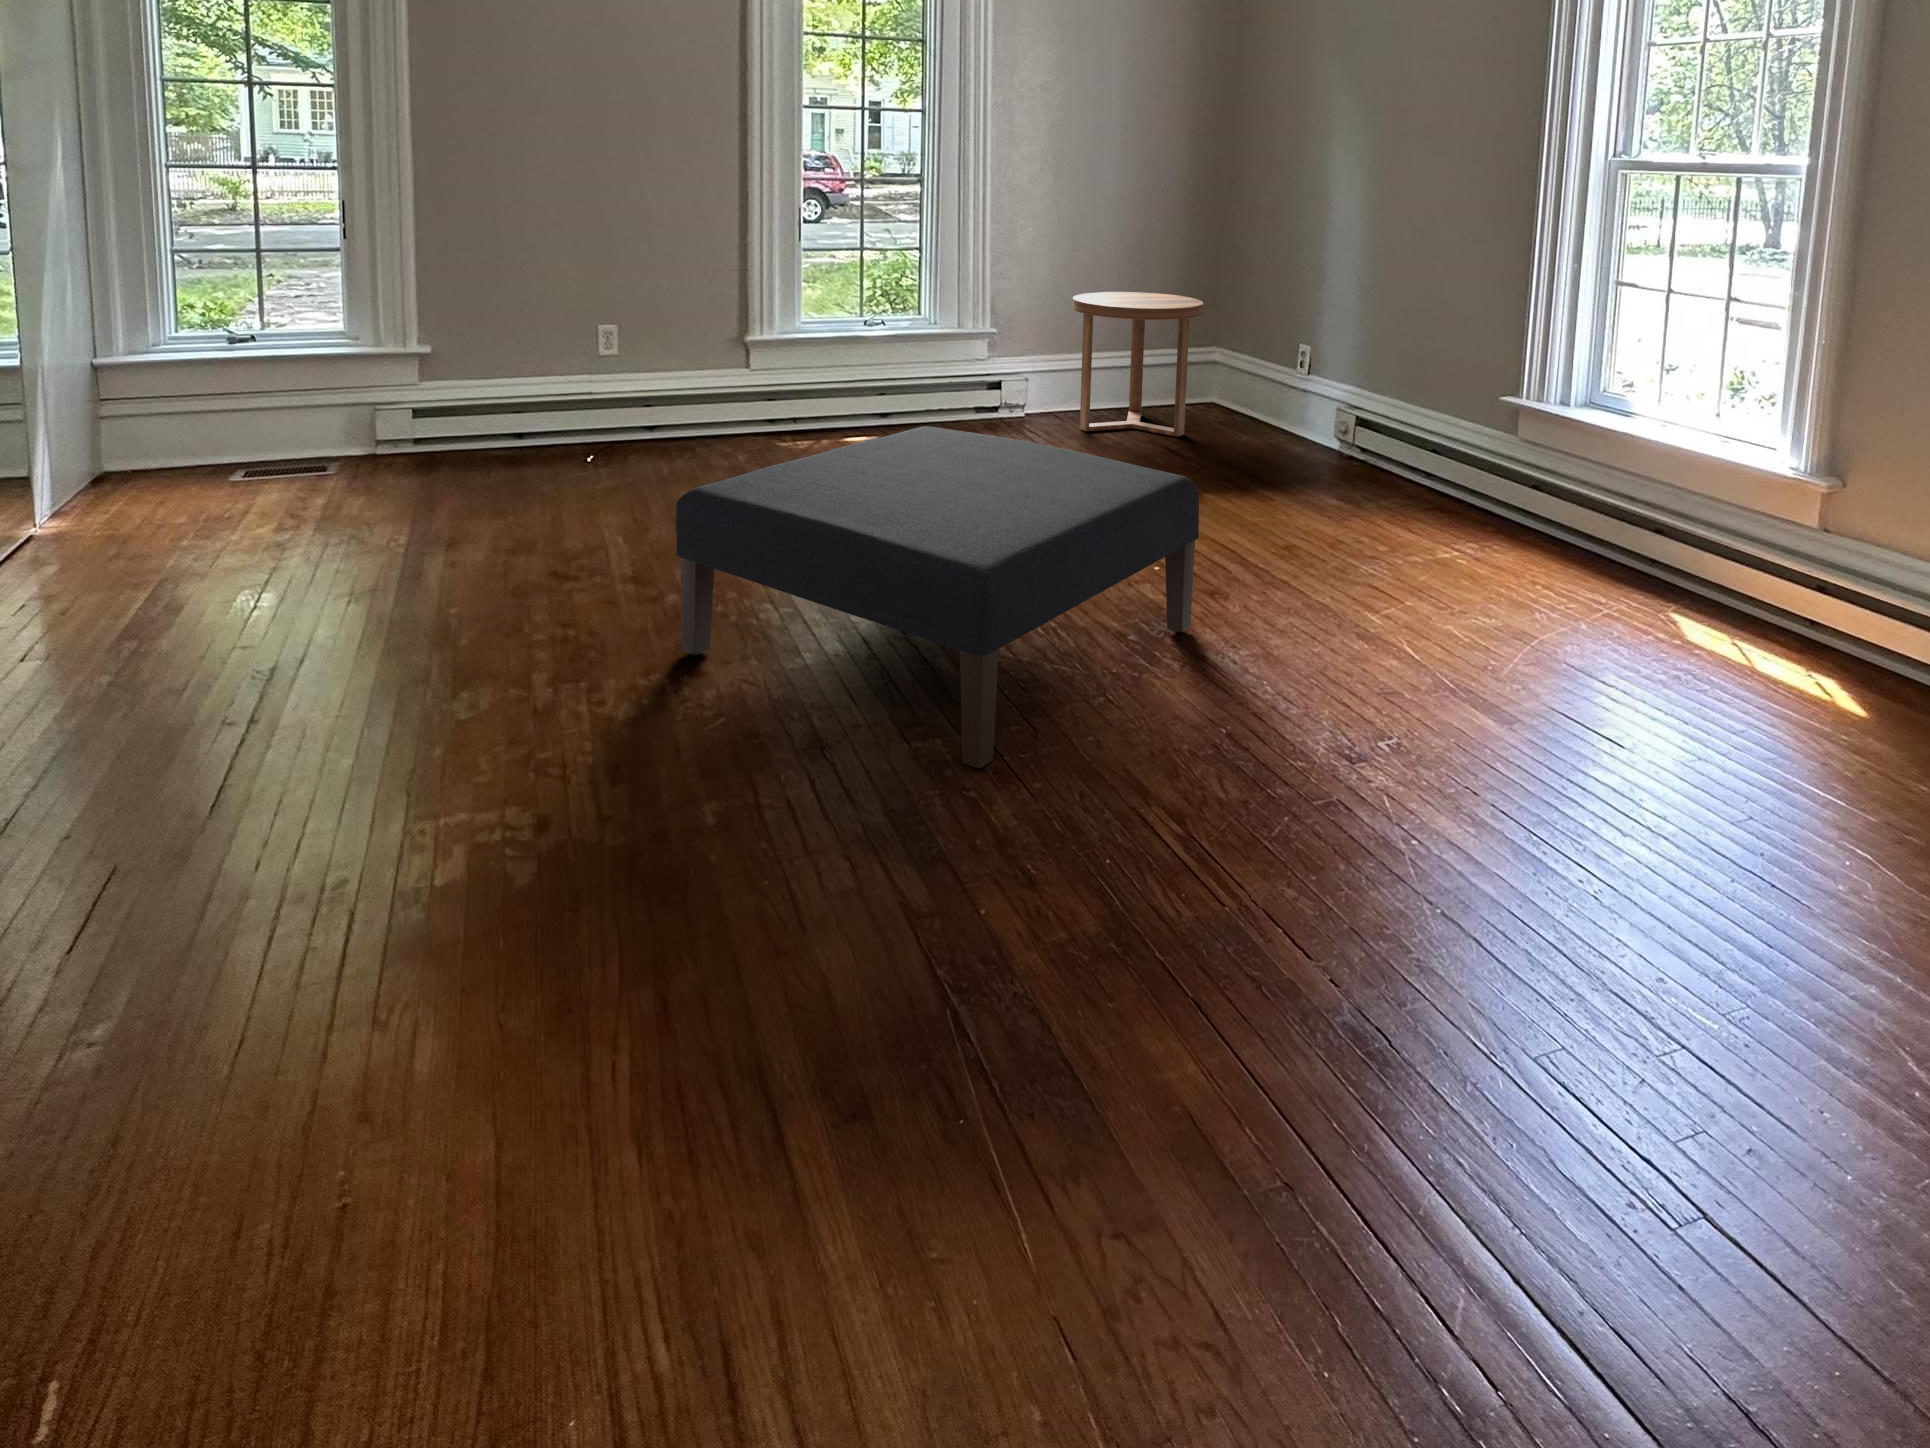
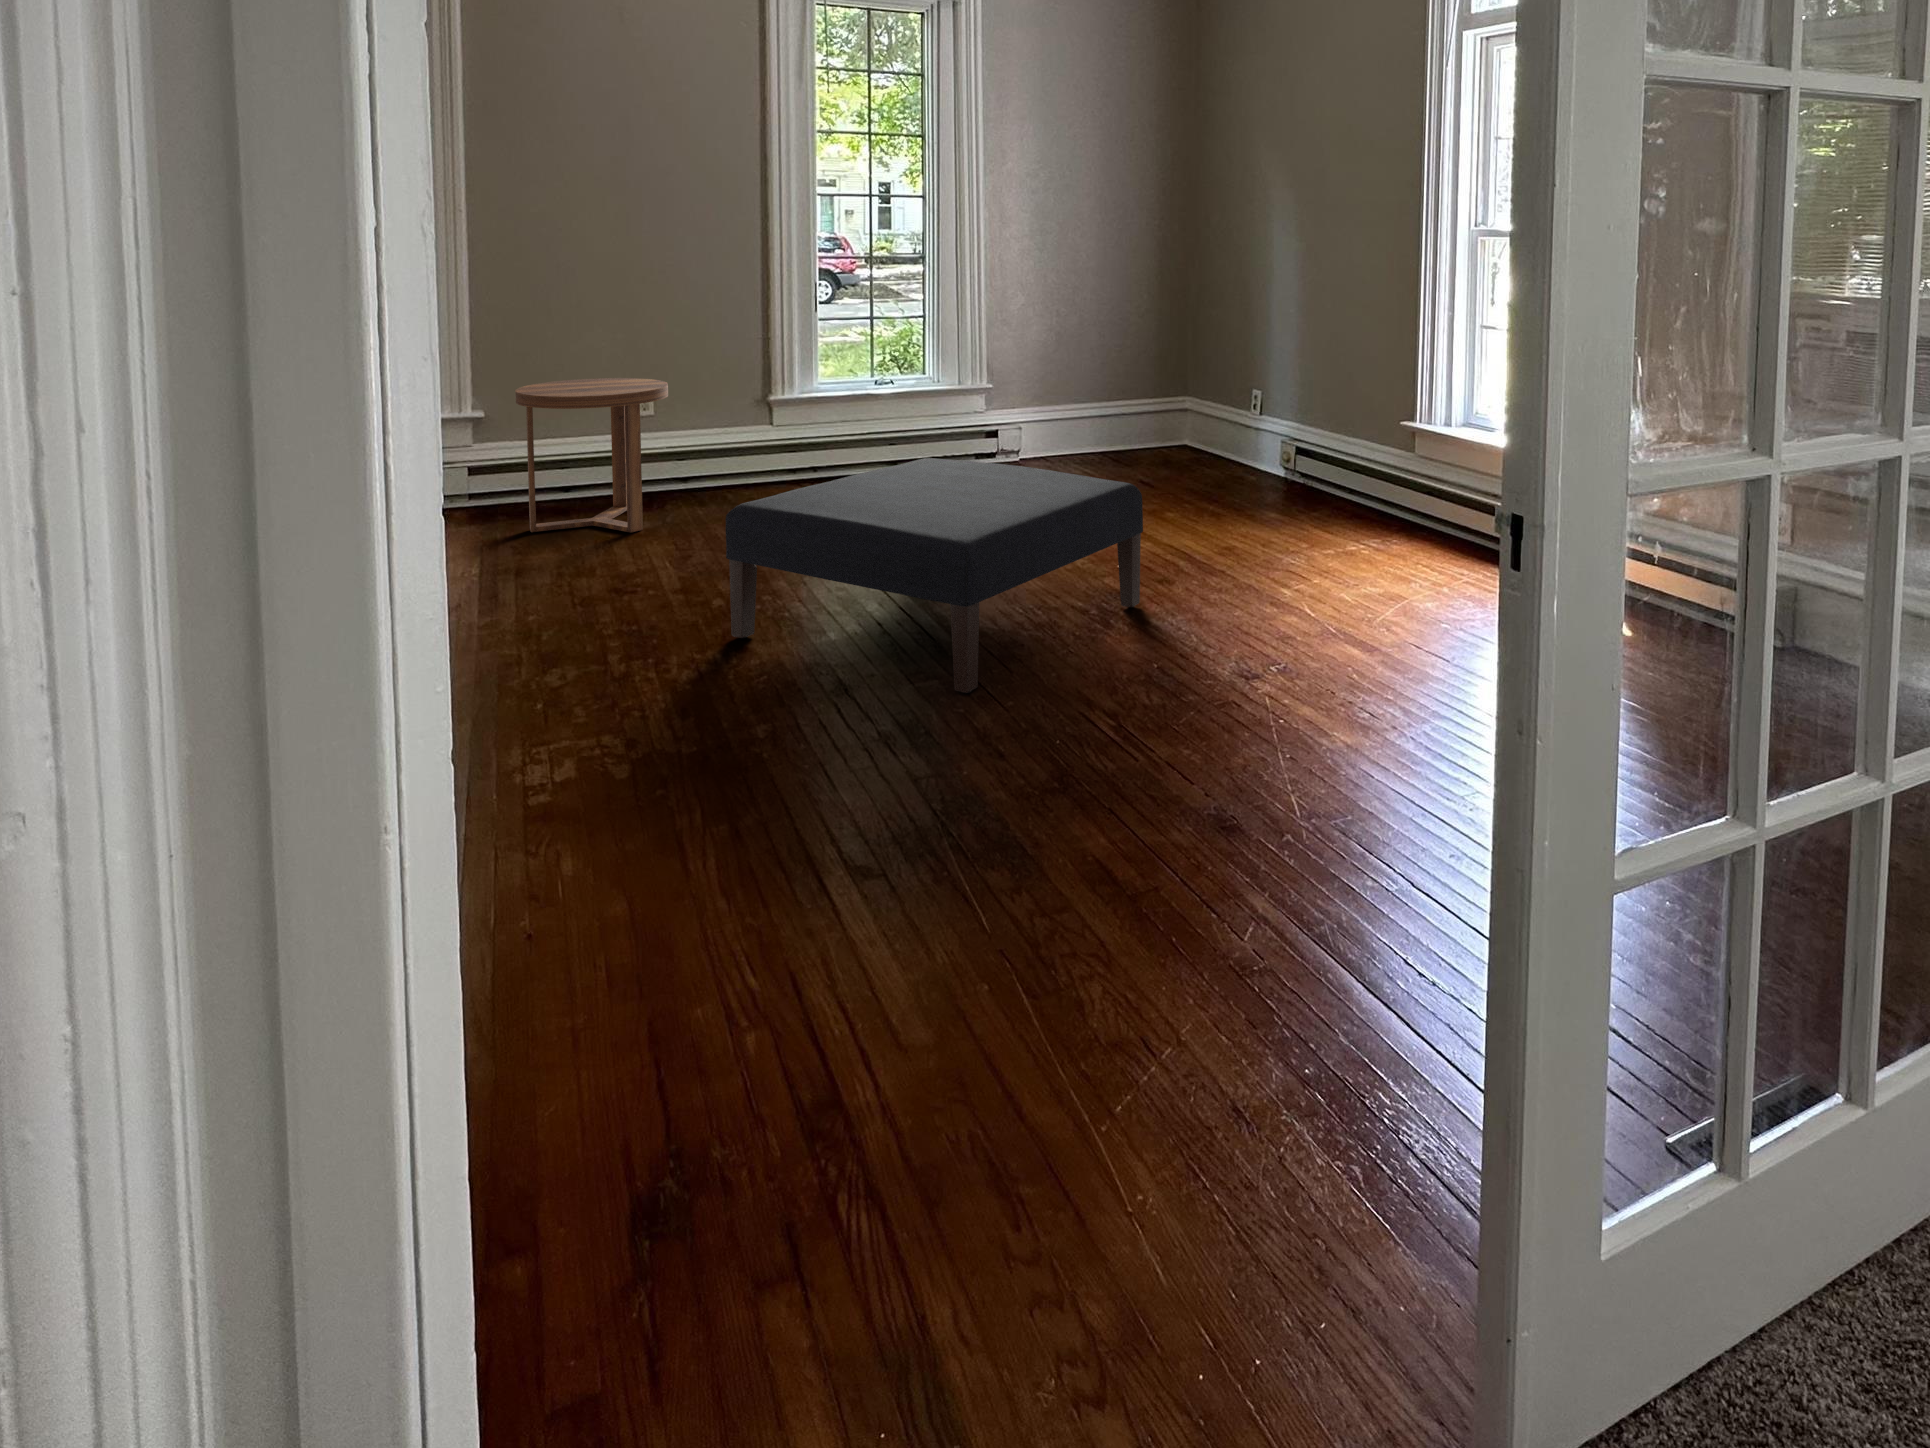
side table: present [1073,292,1203,437] -> present [515,378,668,533]

